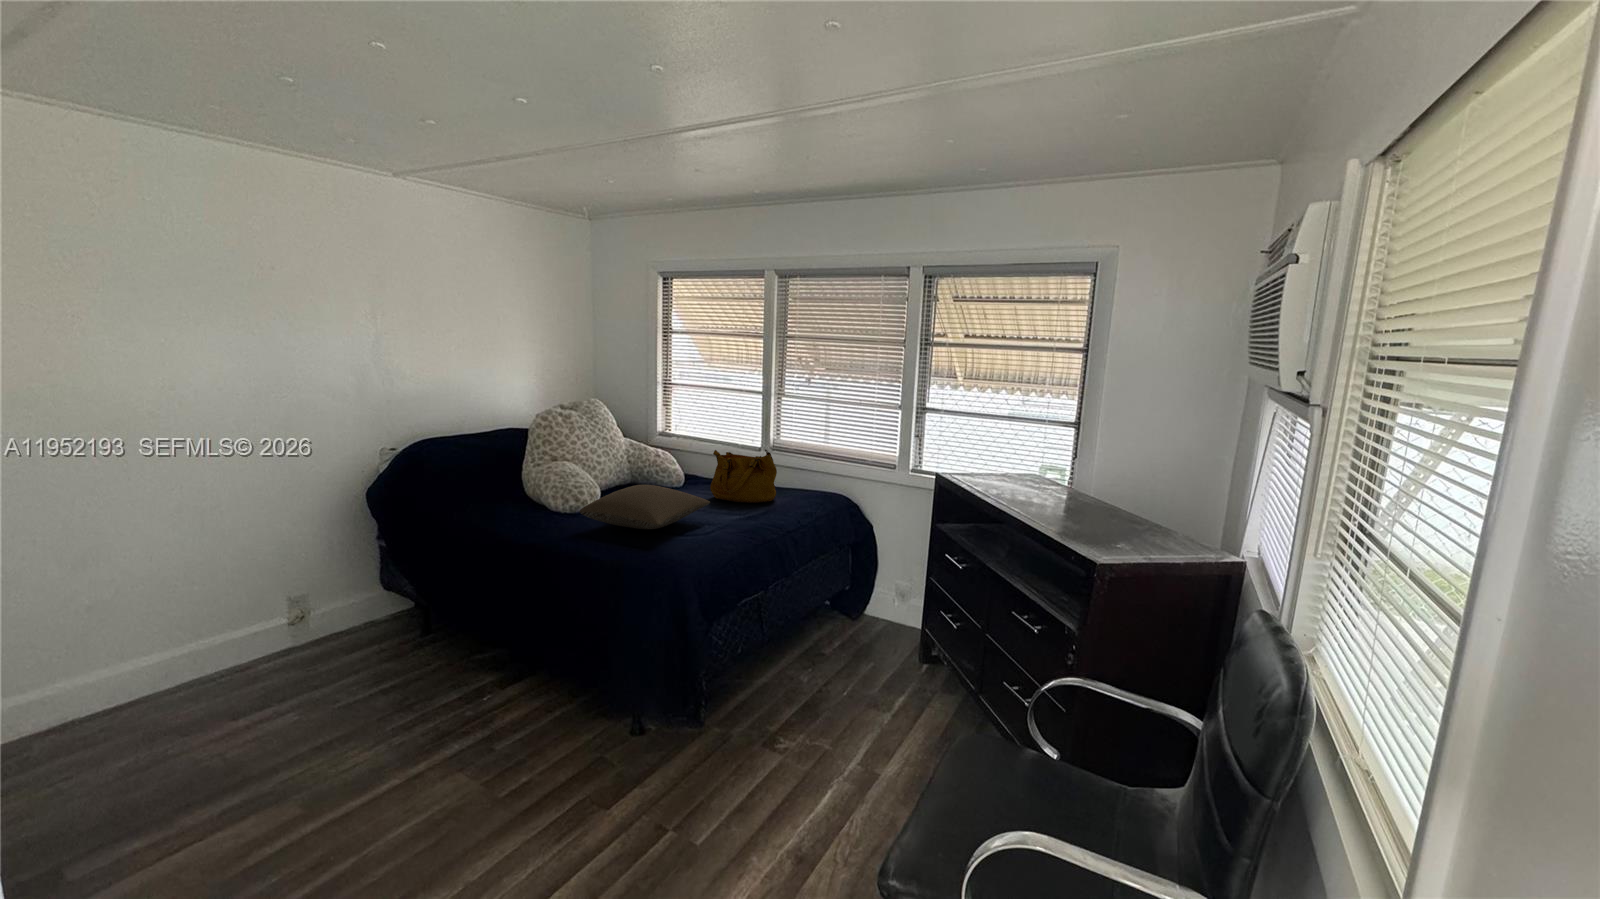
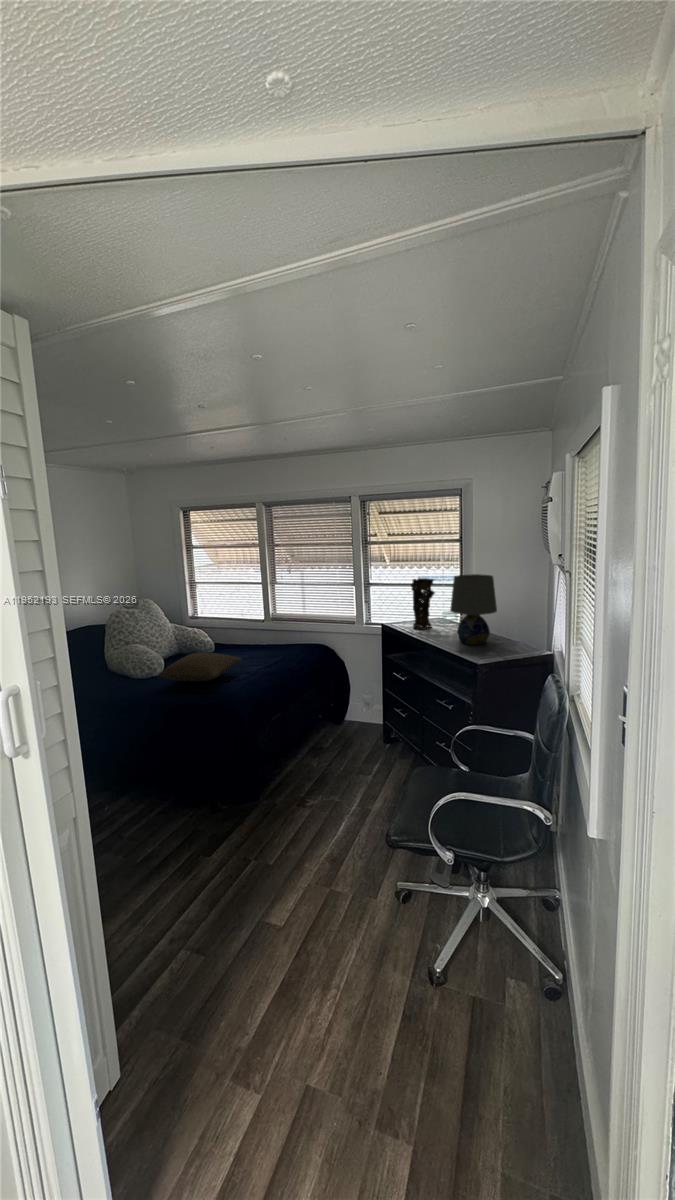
table lamp: none [1056,404,1143,527] -> present [450,574,497,645]
decorative vase: none [987,405,1033,491] -> present [411,578,435,630]
handbag: present [710,449,777,503] -> none [236,620,281,657]

